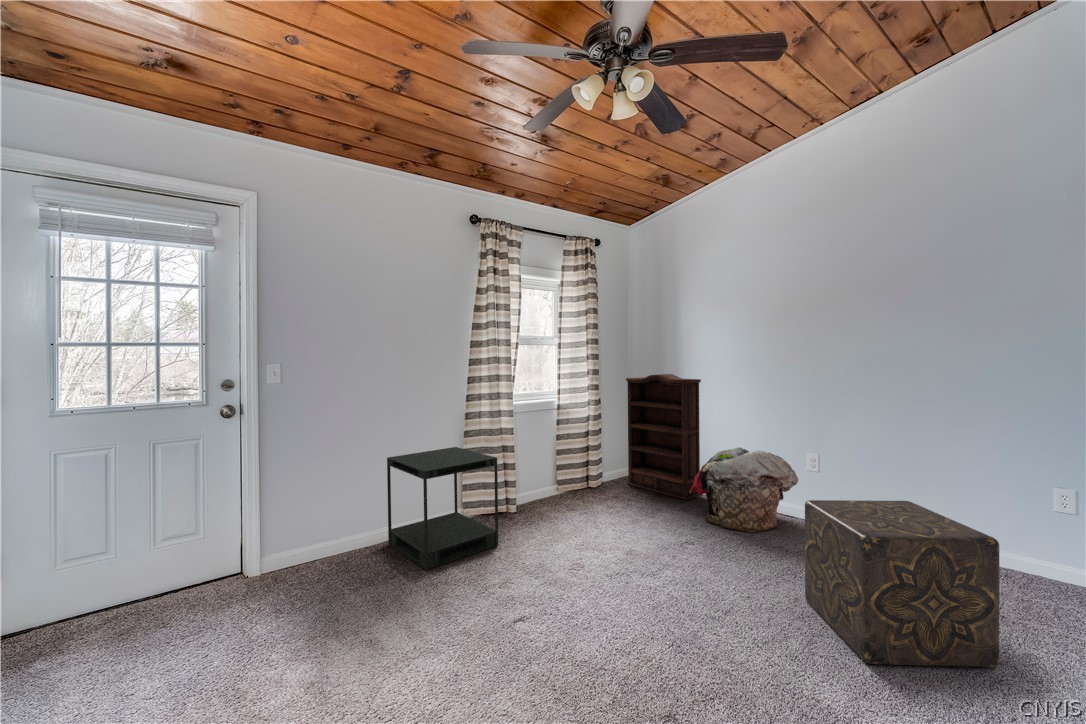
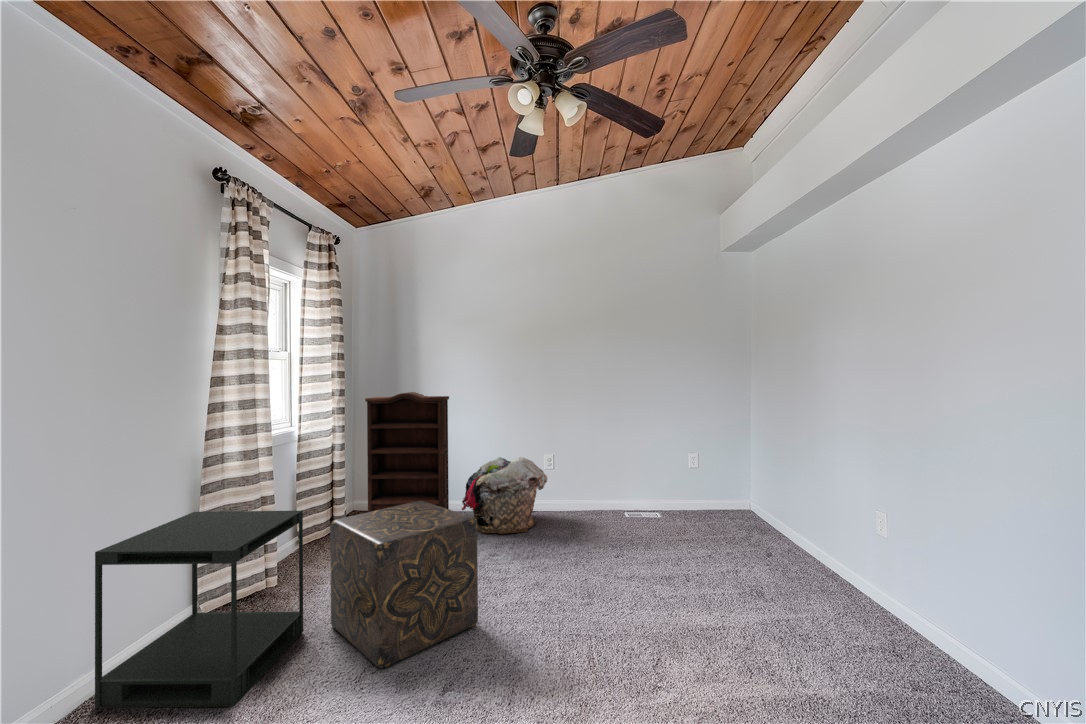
ottoman: present [805,500,999,667] -> present [330,501,478,668]

